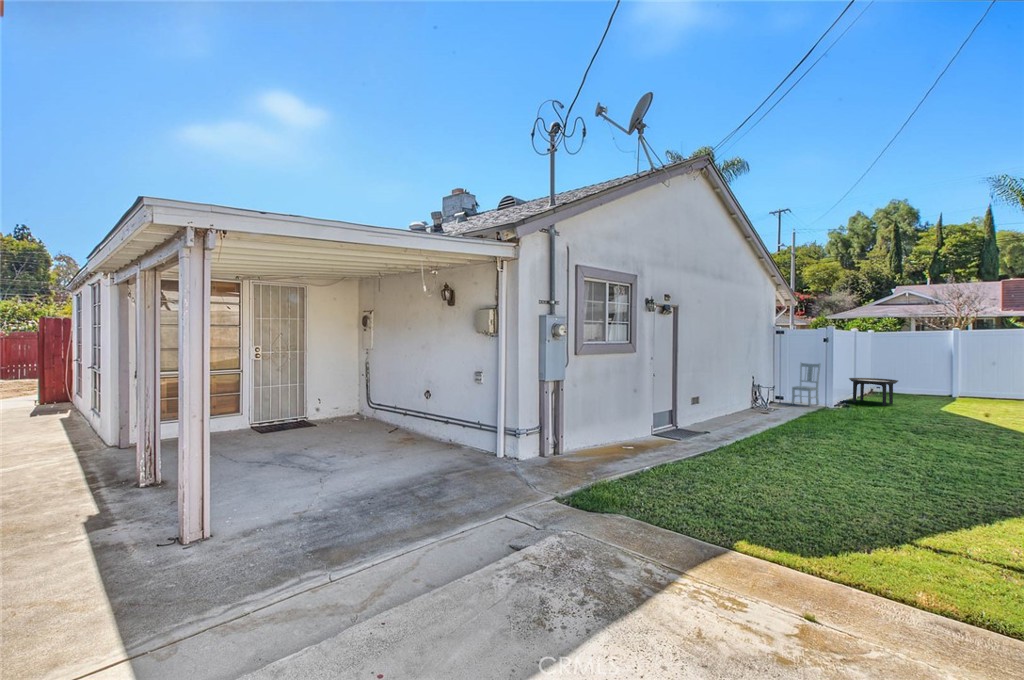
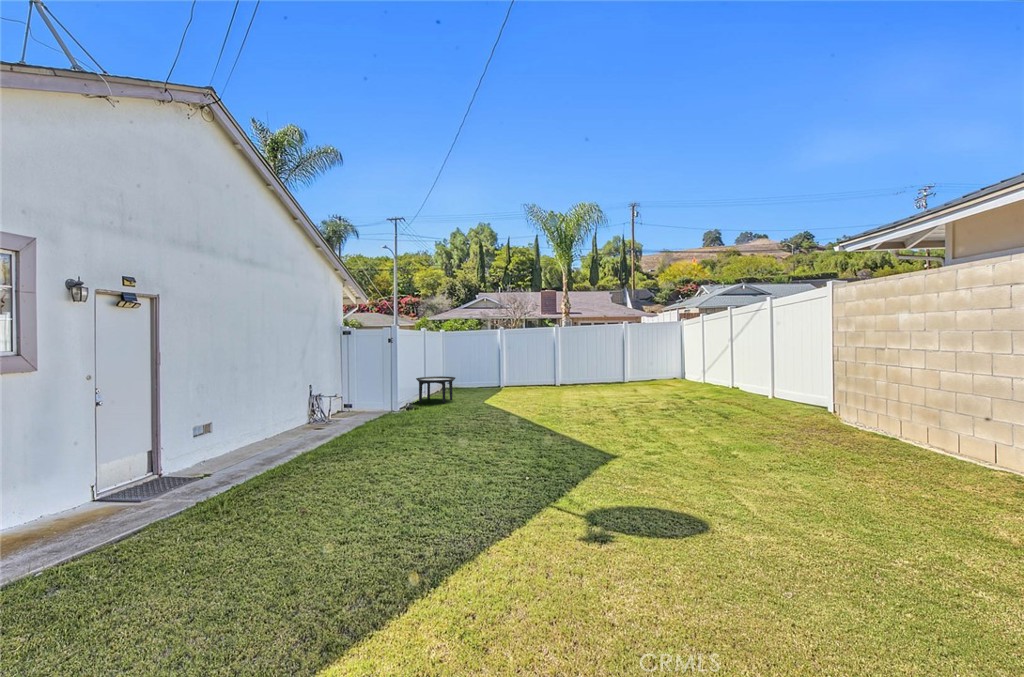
chair: present [792,363,821,406] -> none [357,365,386,413]

